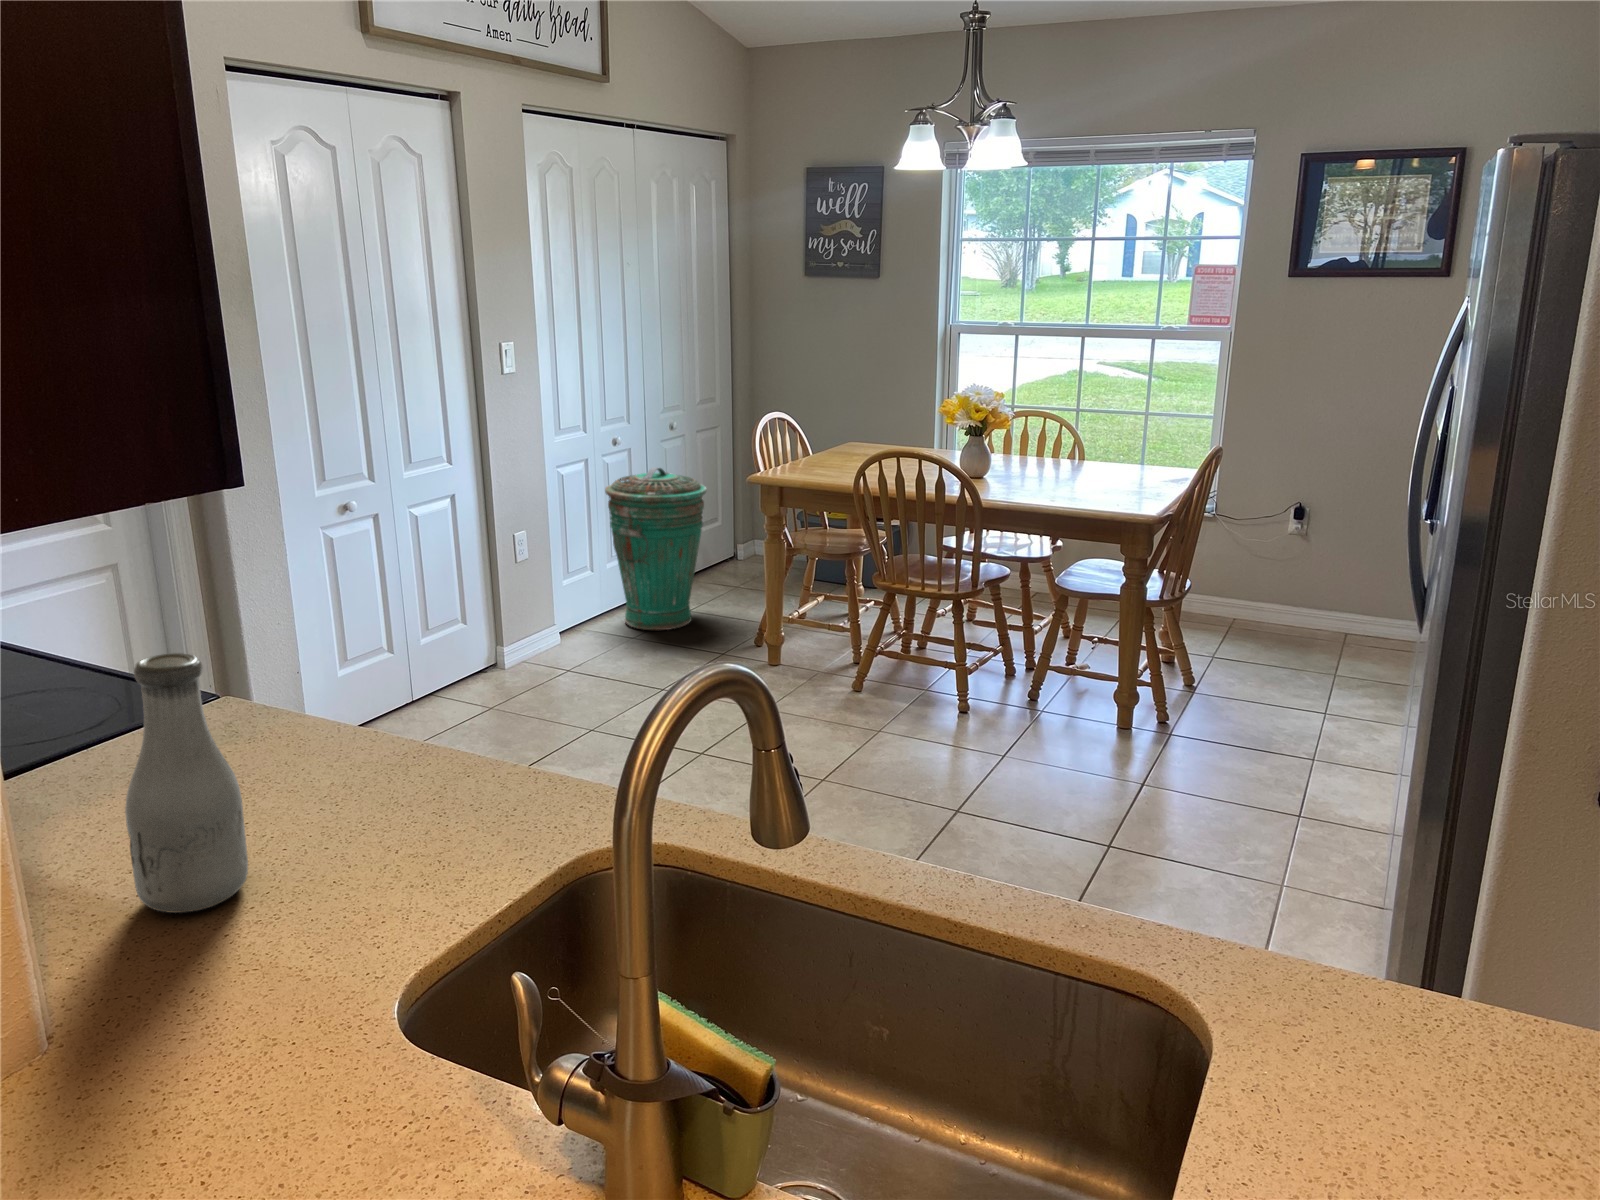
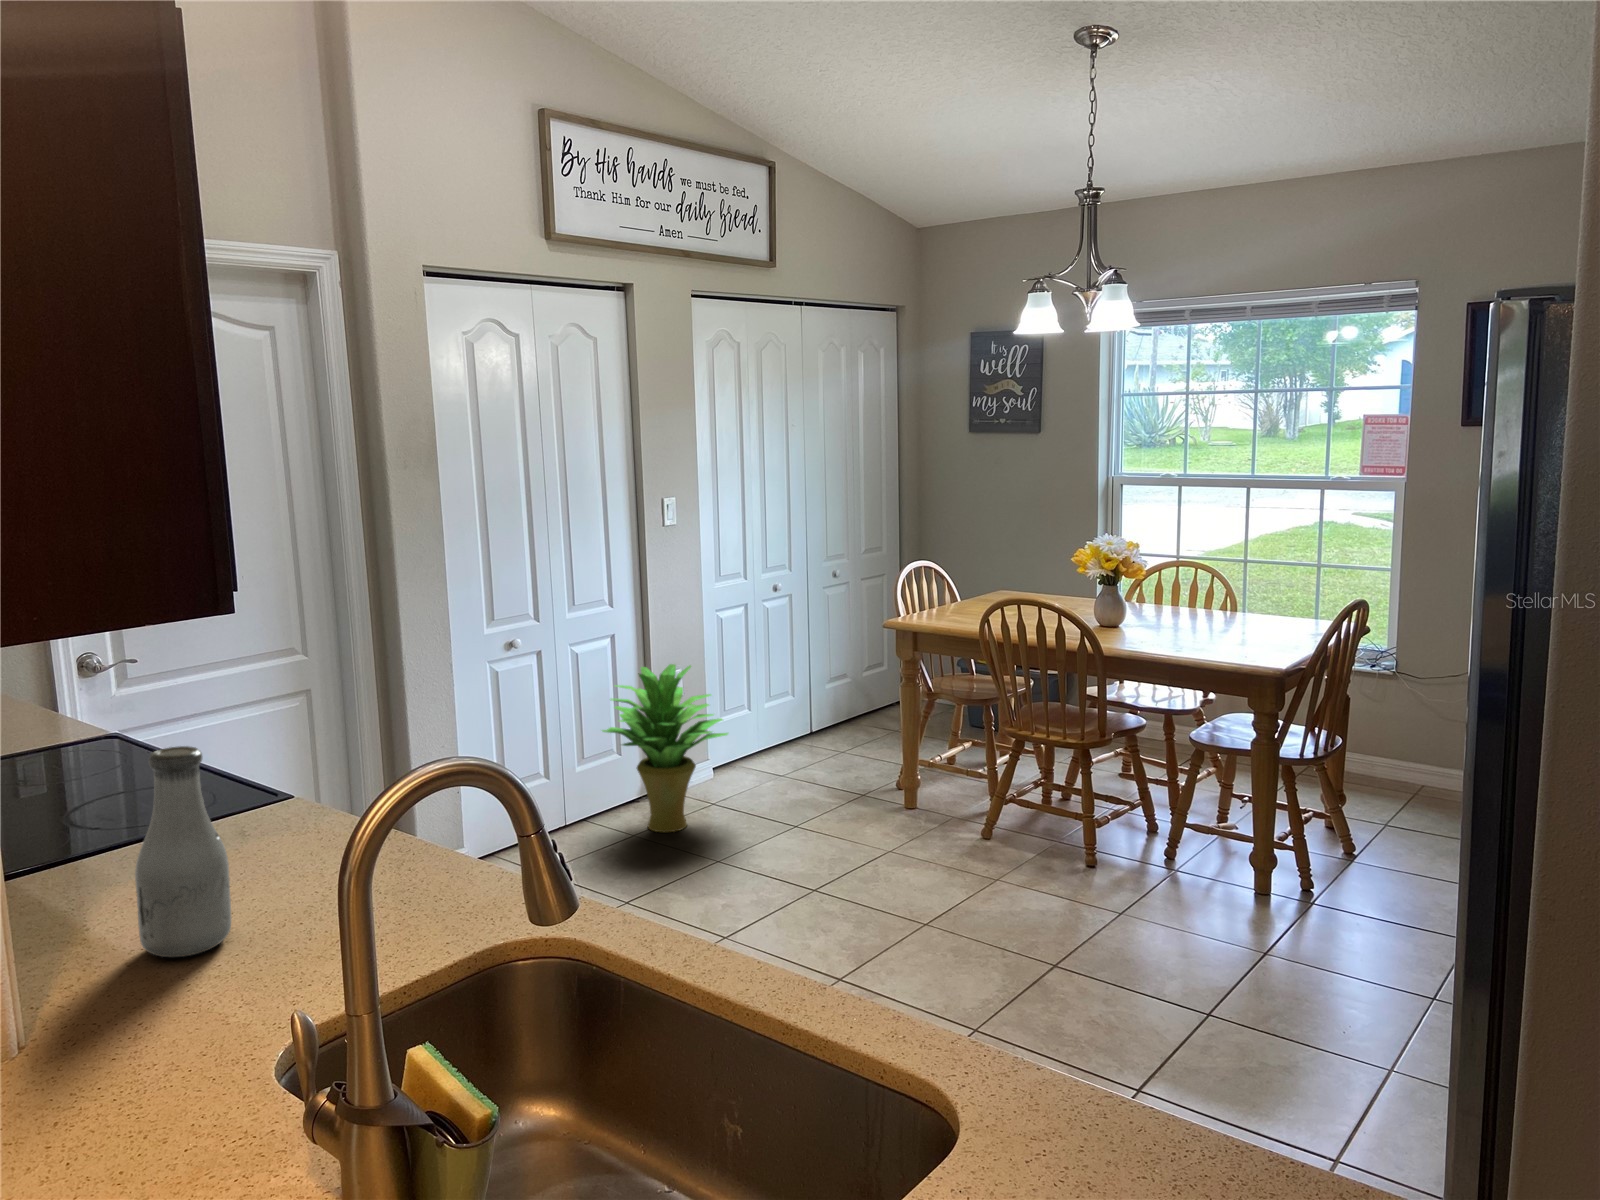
trash can: present [605,467,707,630] -> none [763,613,859,770]
potted plant: none [451,525,590,703] -> present [602,664,728,832]

